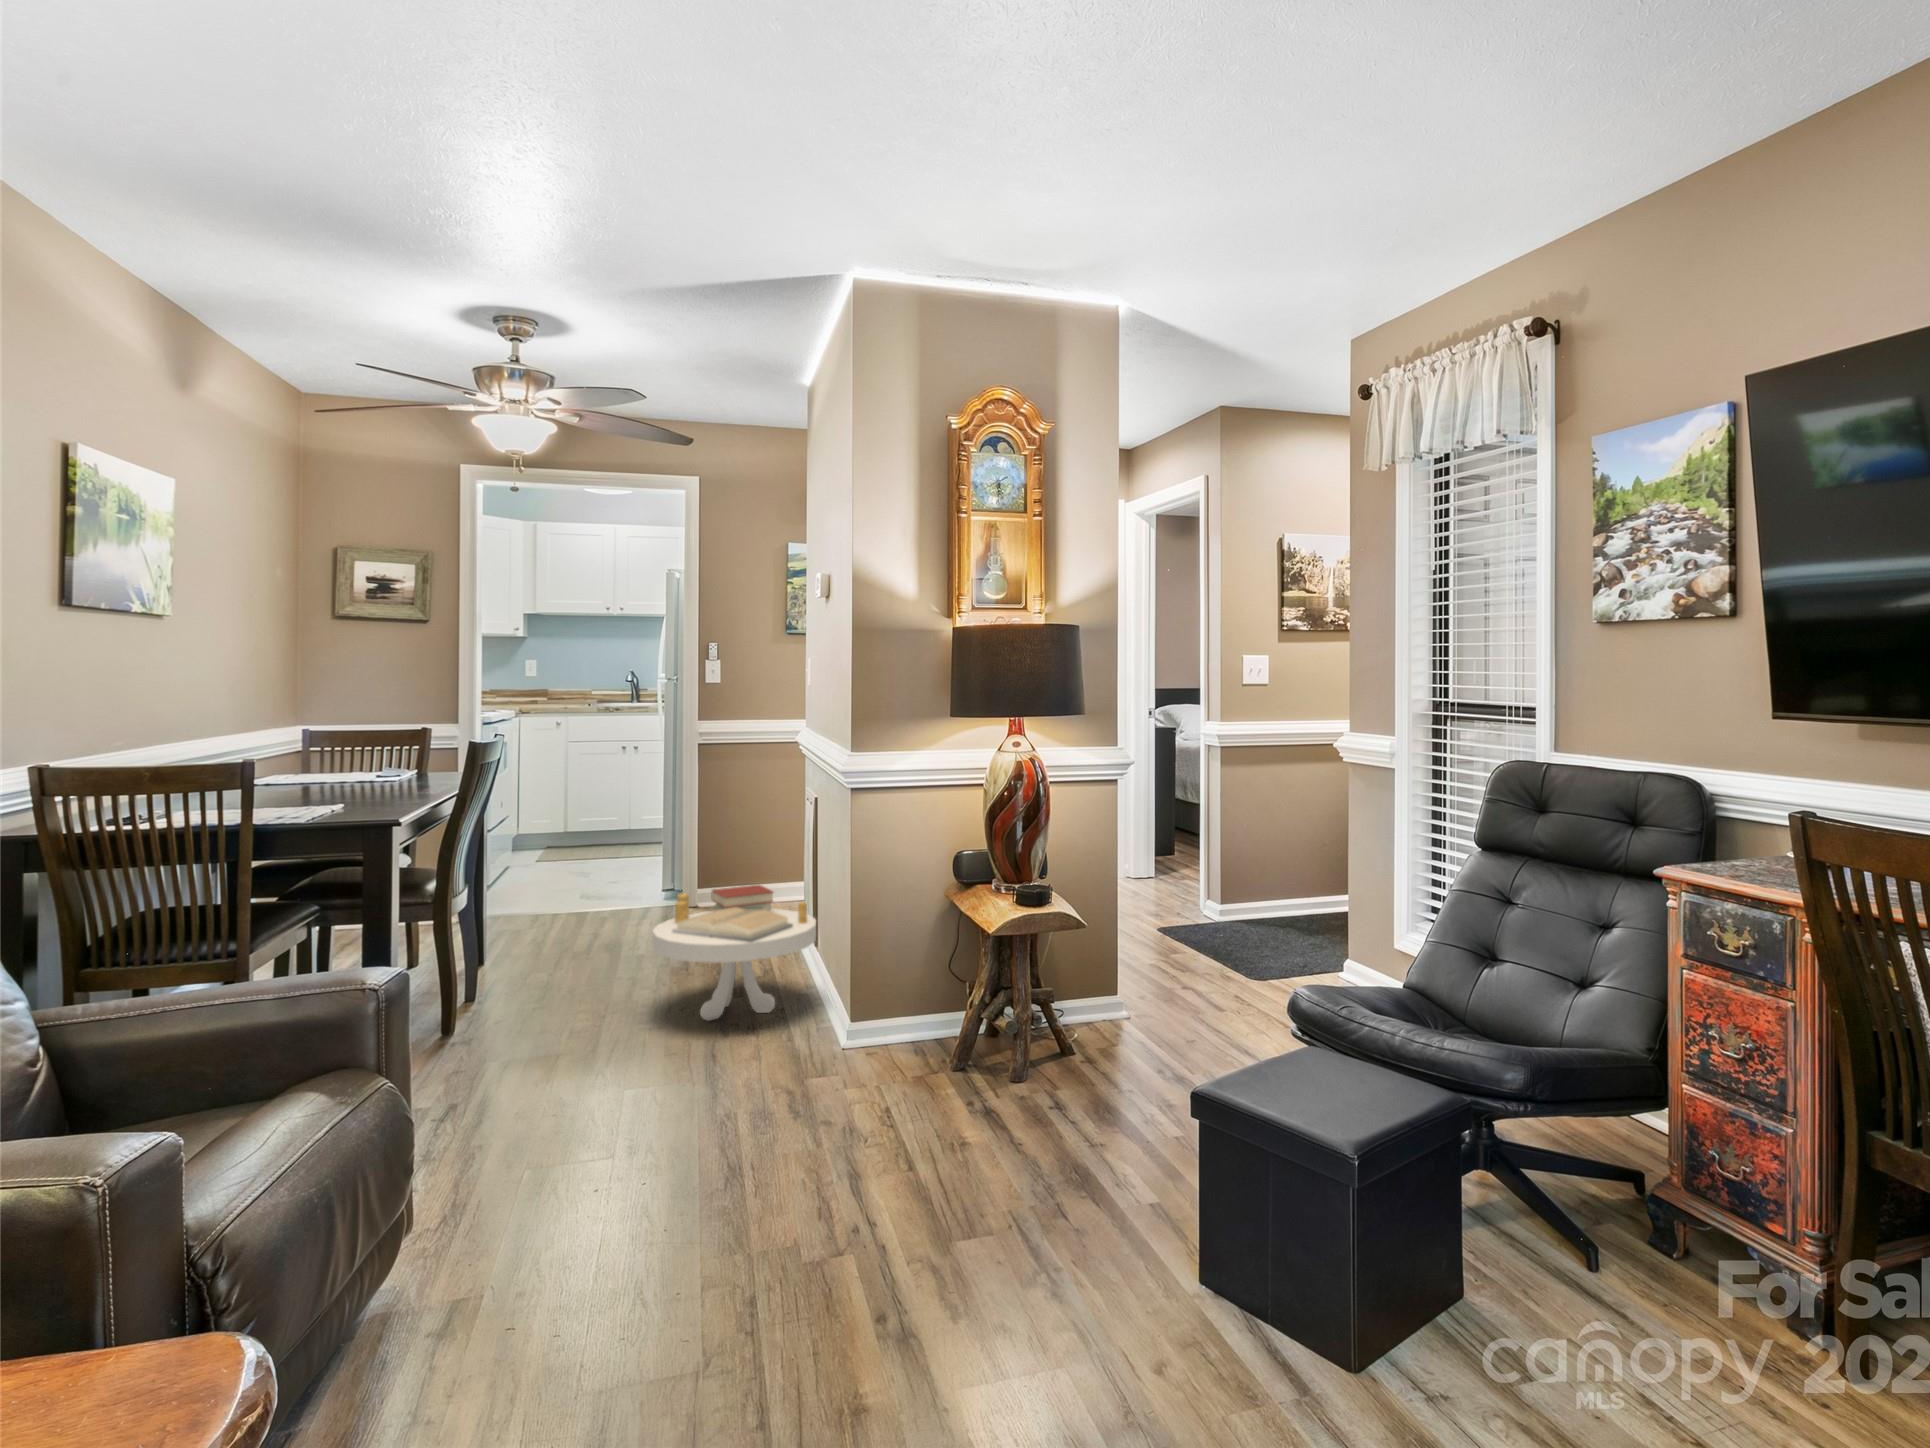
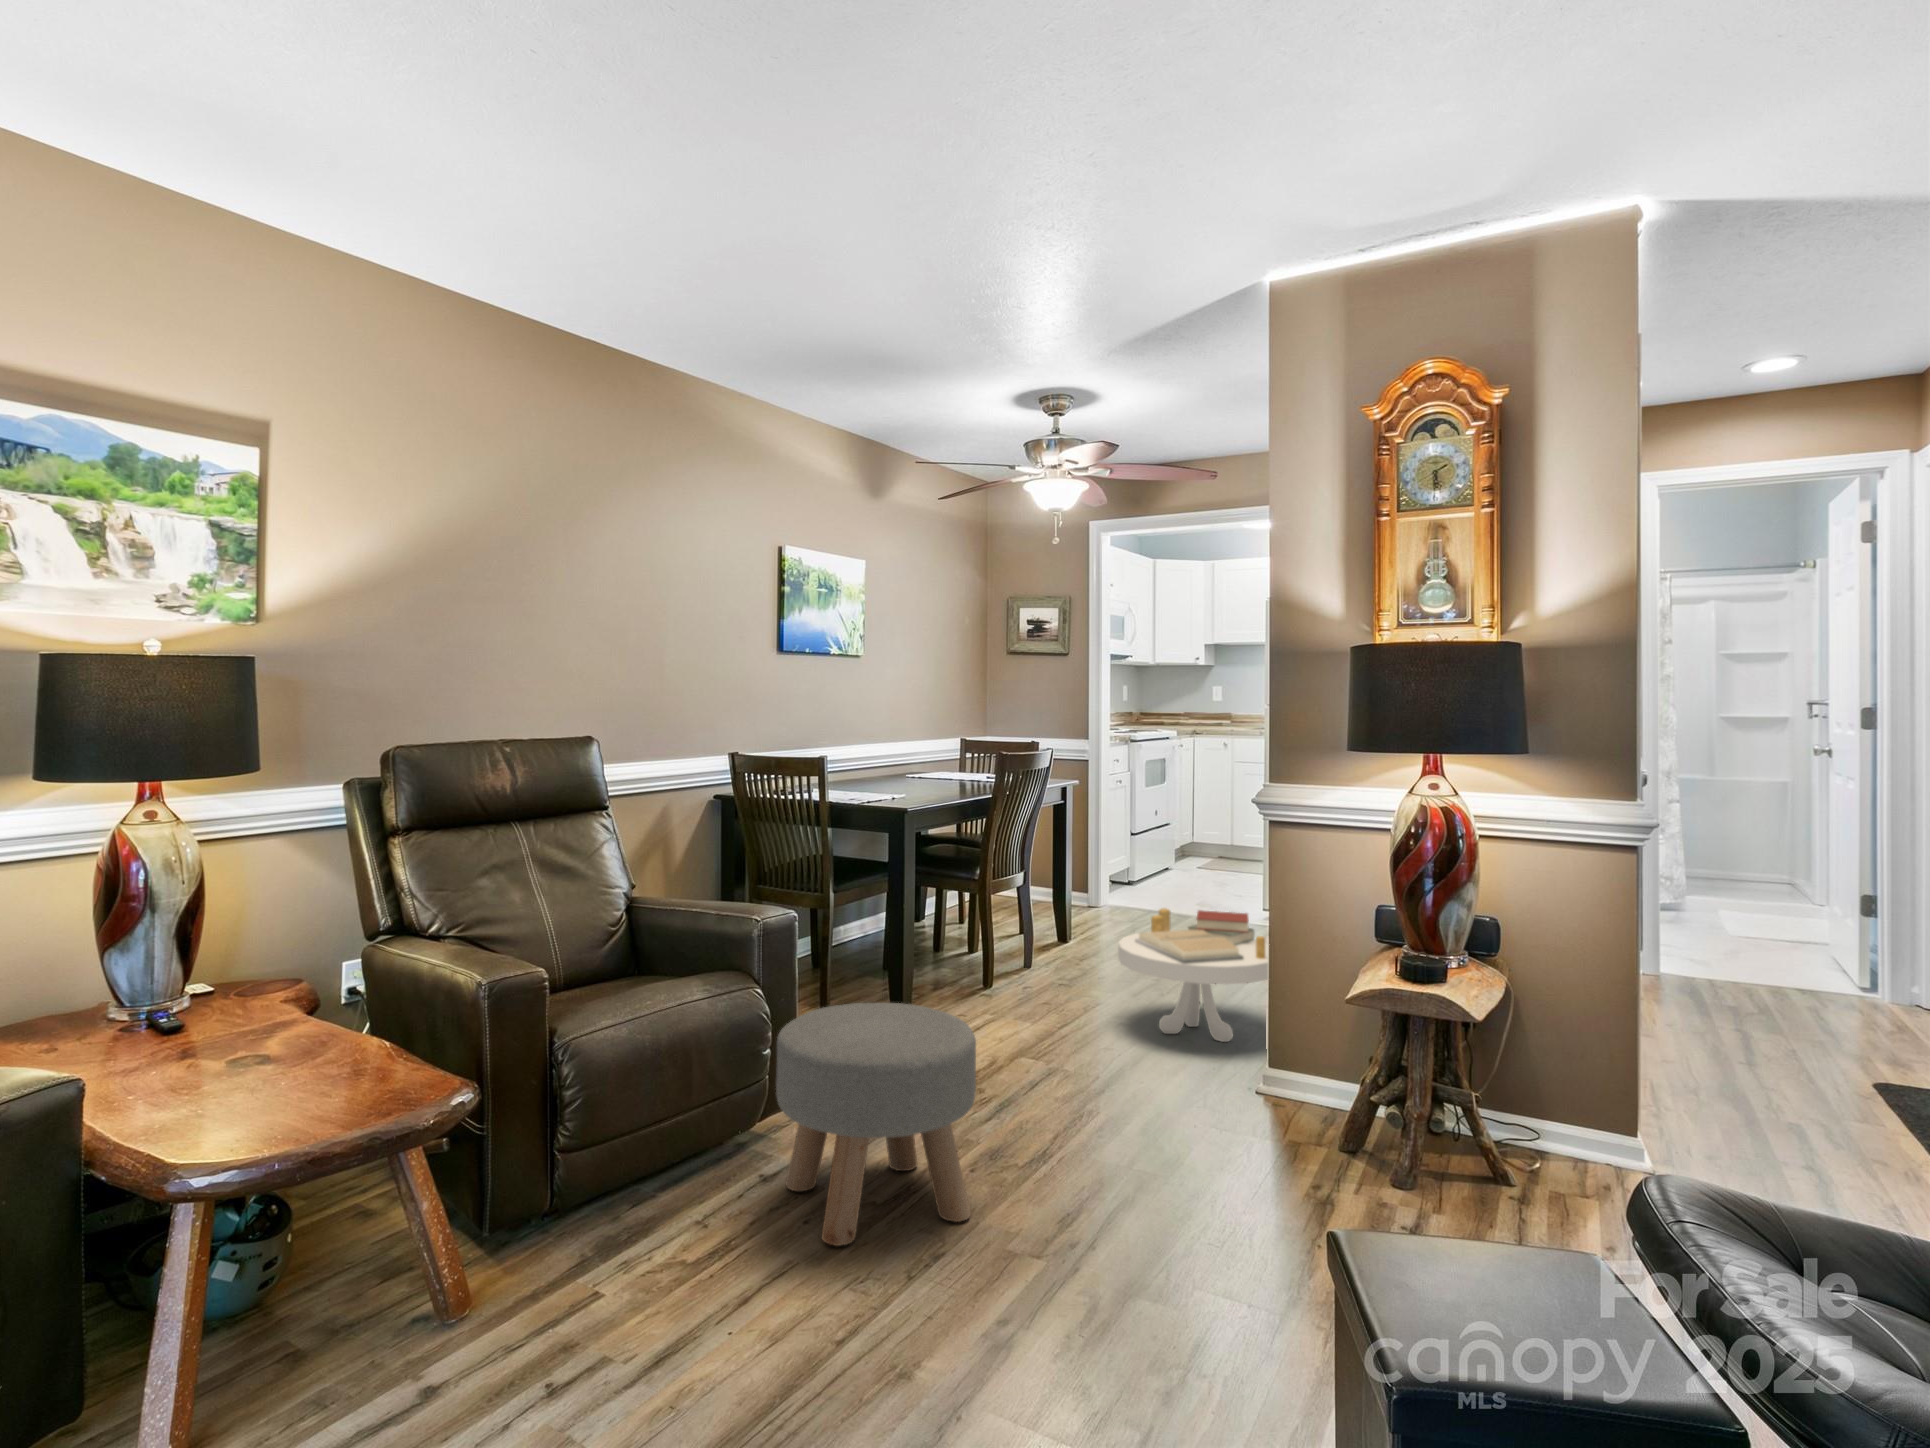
ottoman: none [507,1038,766,1350] -> present [776,1003,976,1246]

